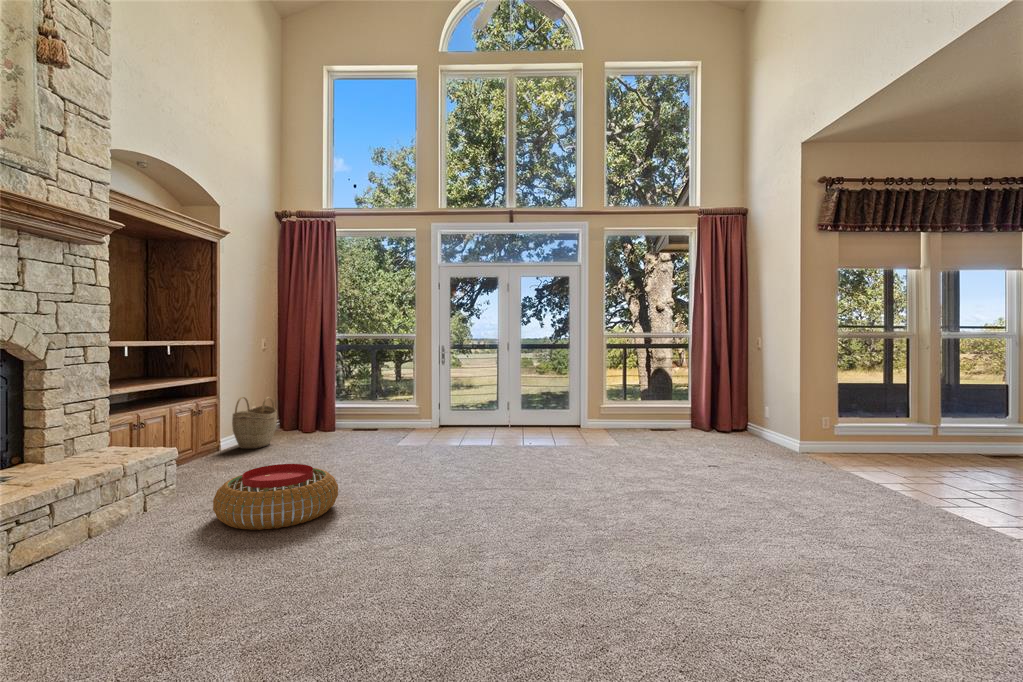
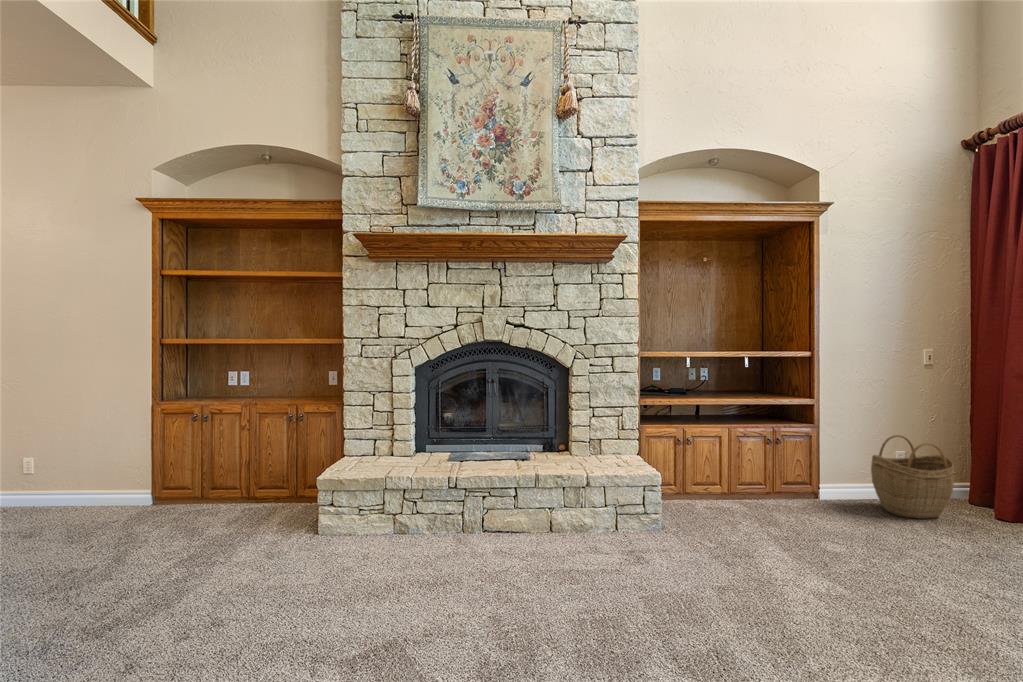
pouf: present [213,464,338,530] -> none [583,527,748,637]

